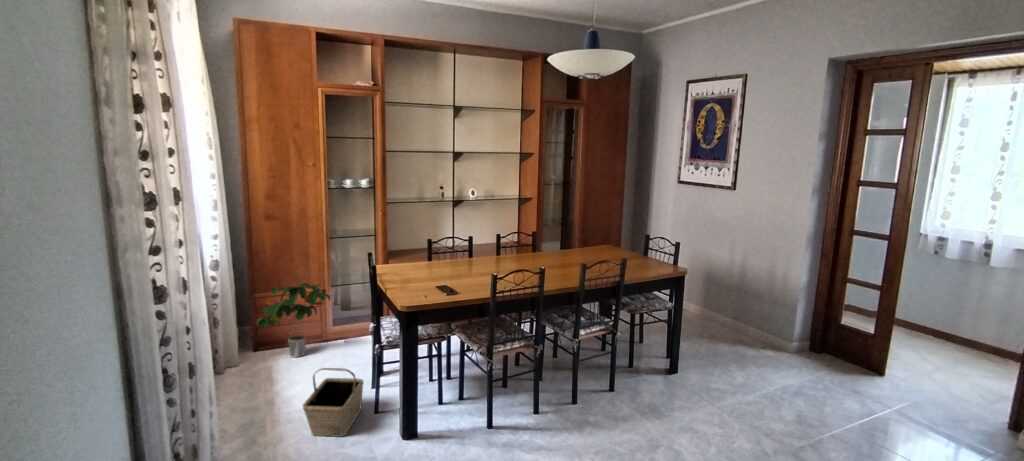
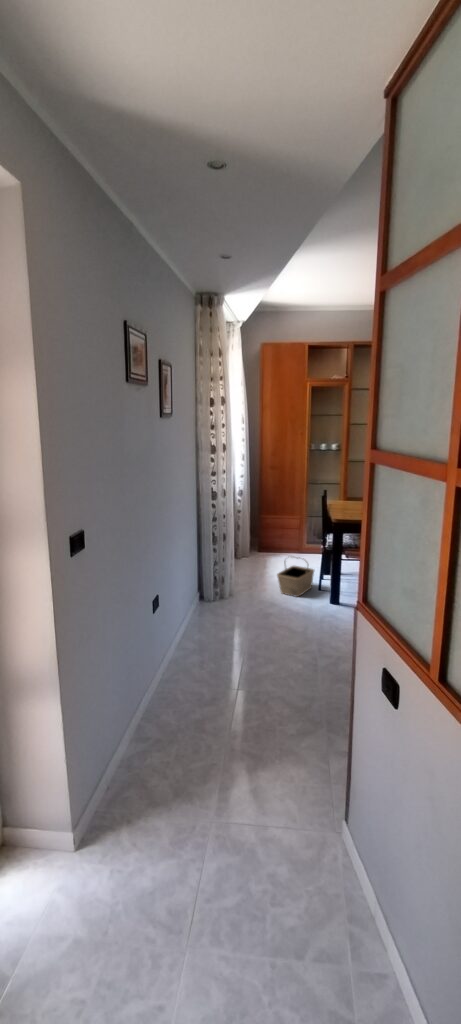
potted plant: present [256,283,330,357] -> none [260,511,305,559]

